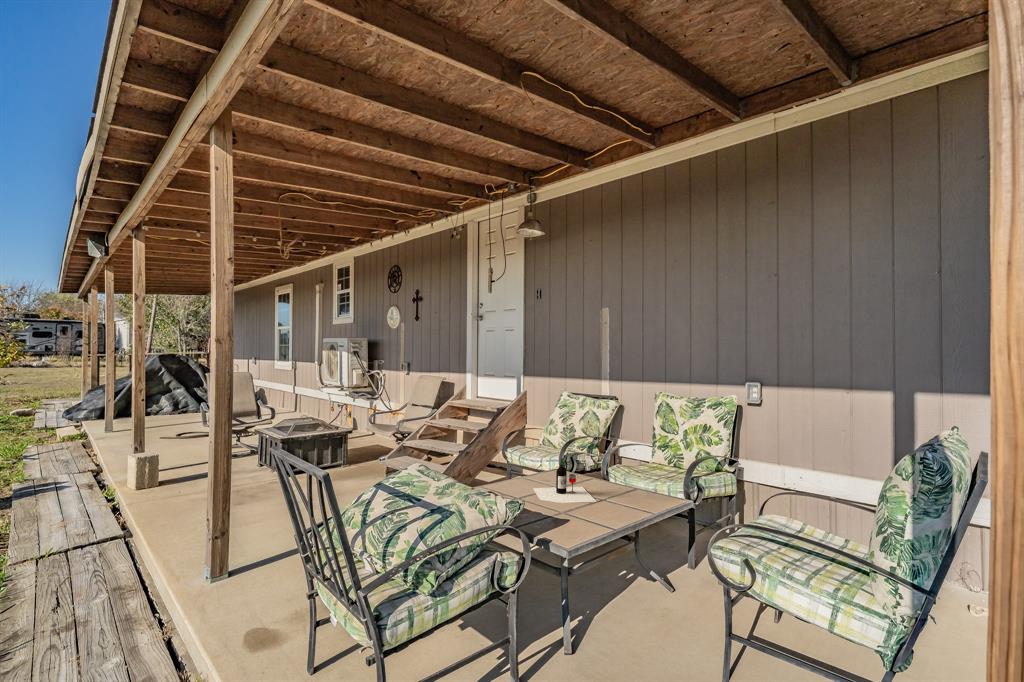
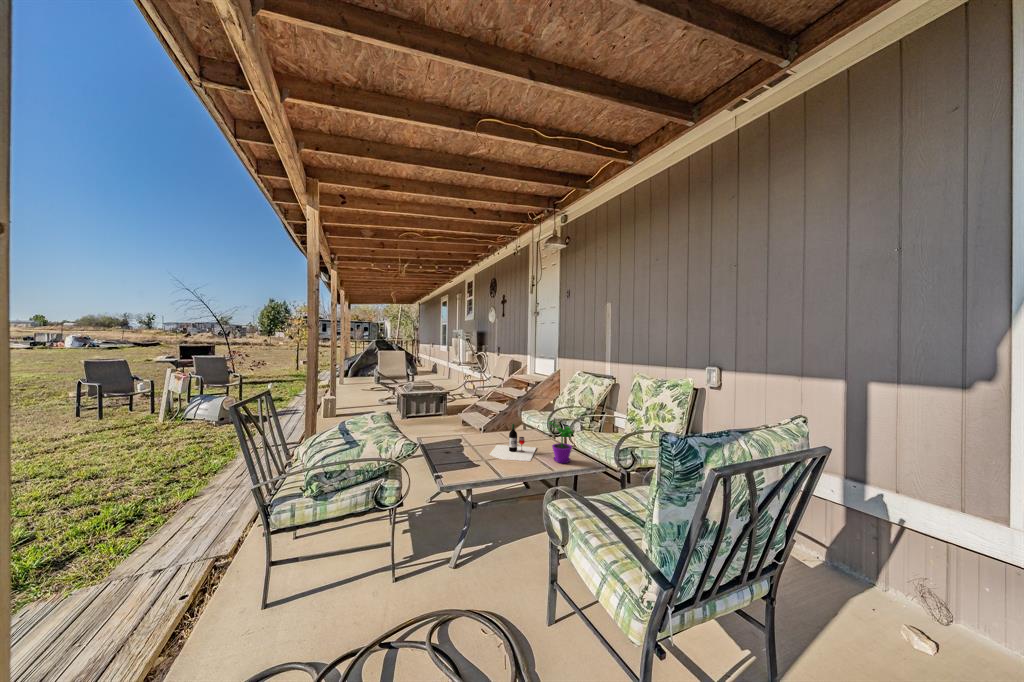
flower pot: none [614,444,648,500] -> present [549,422,573,463]

